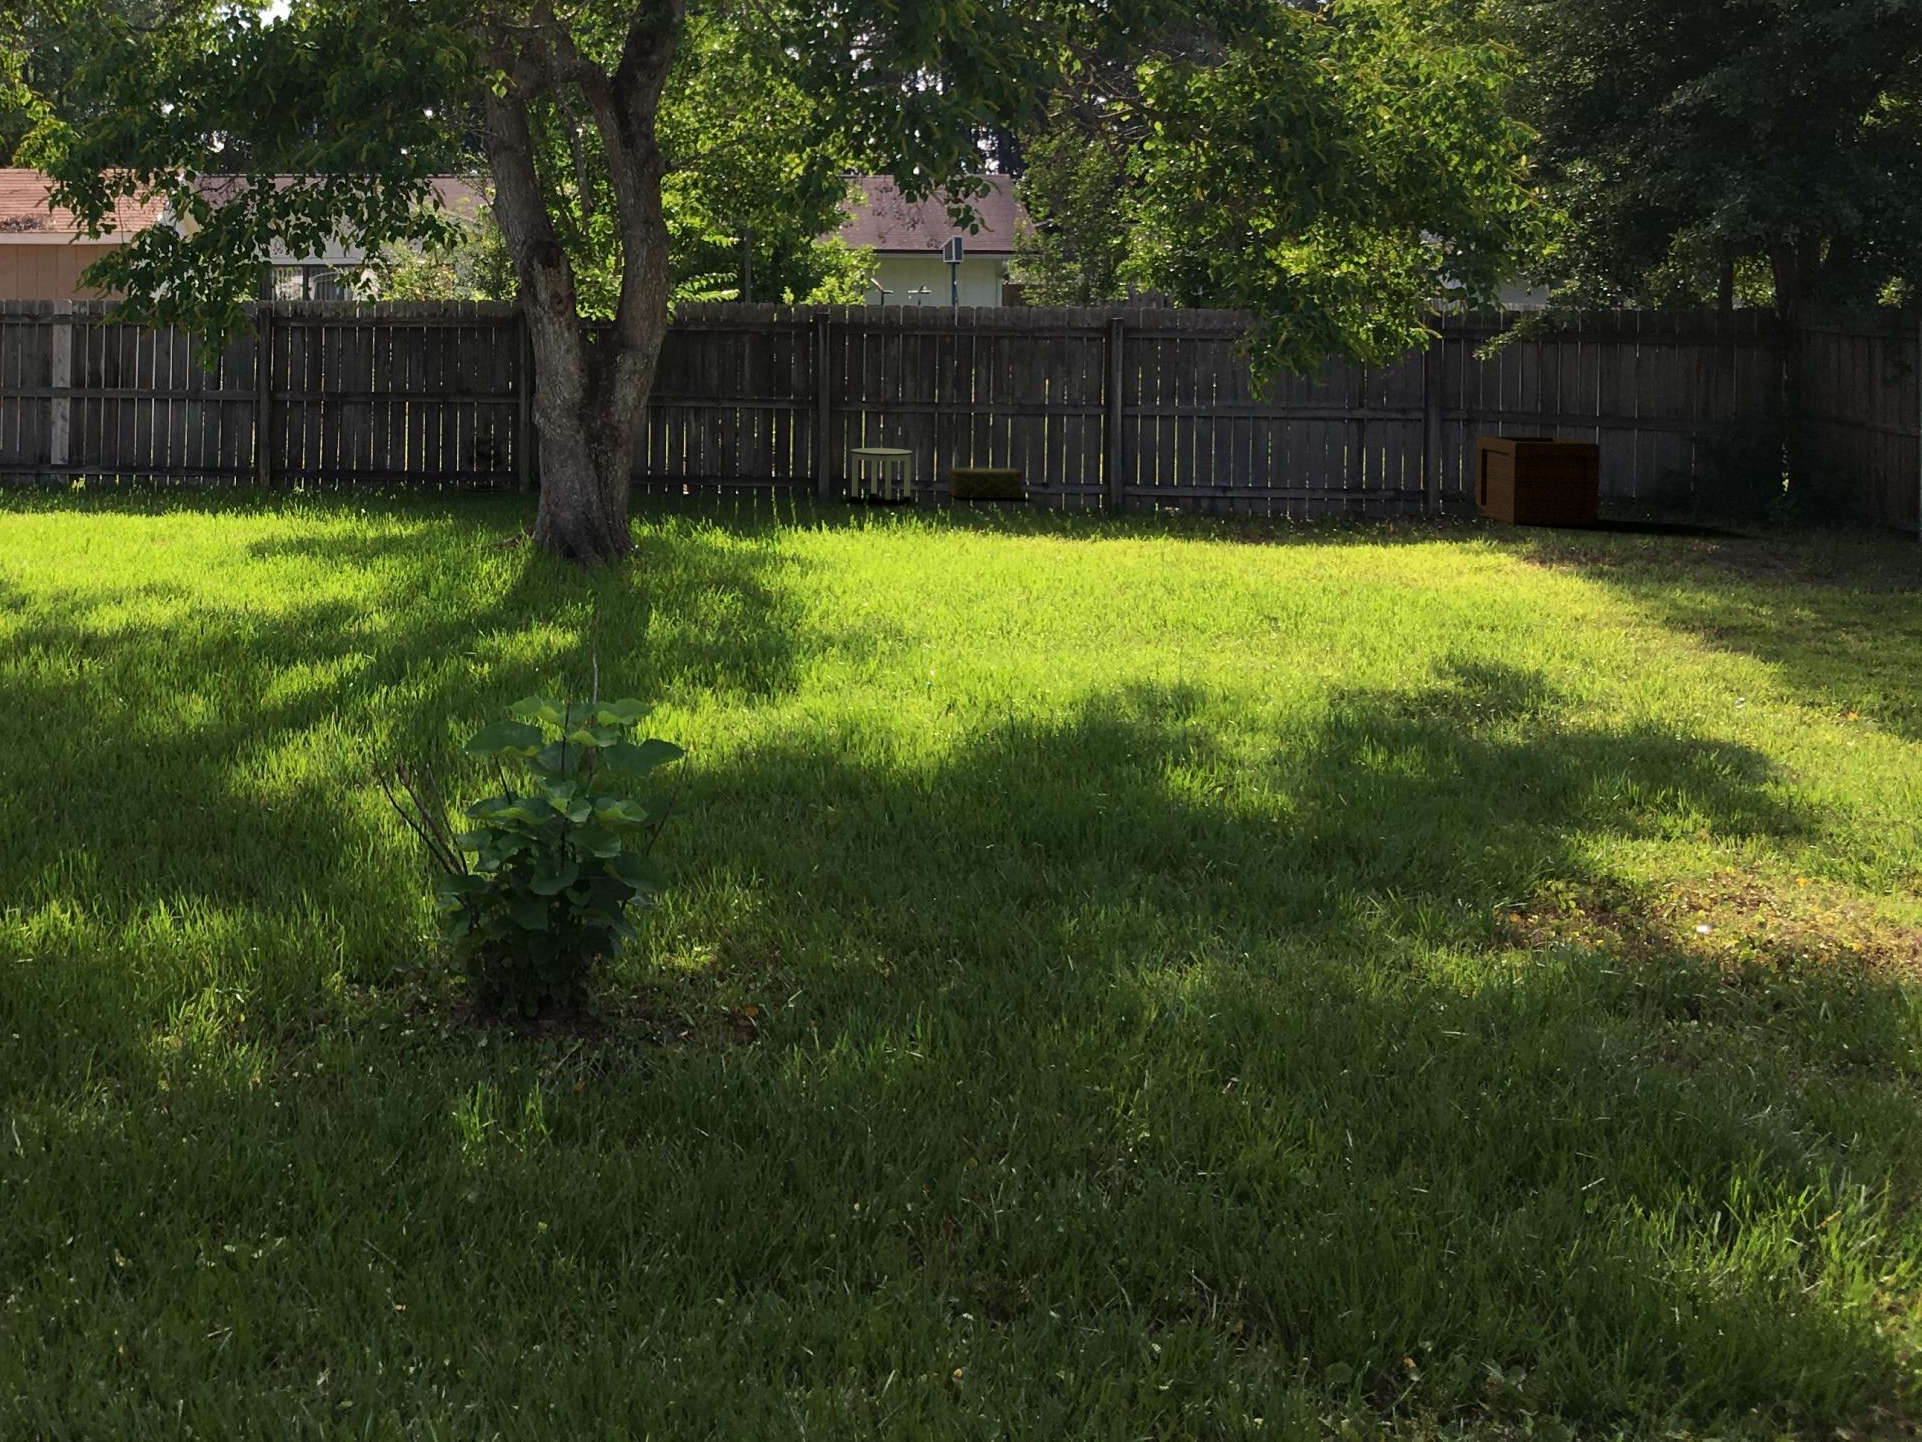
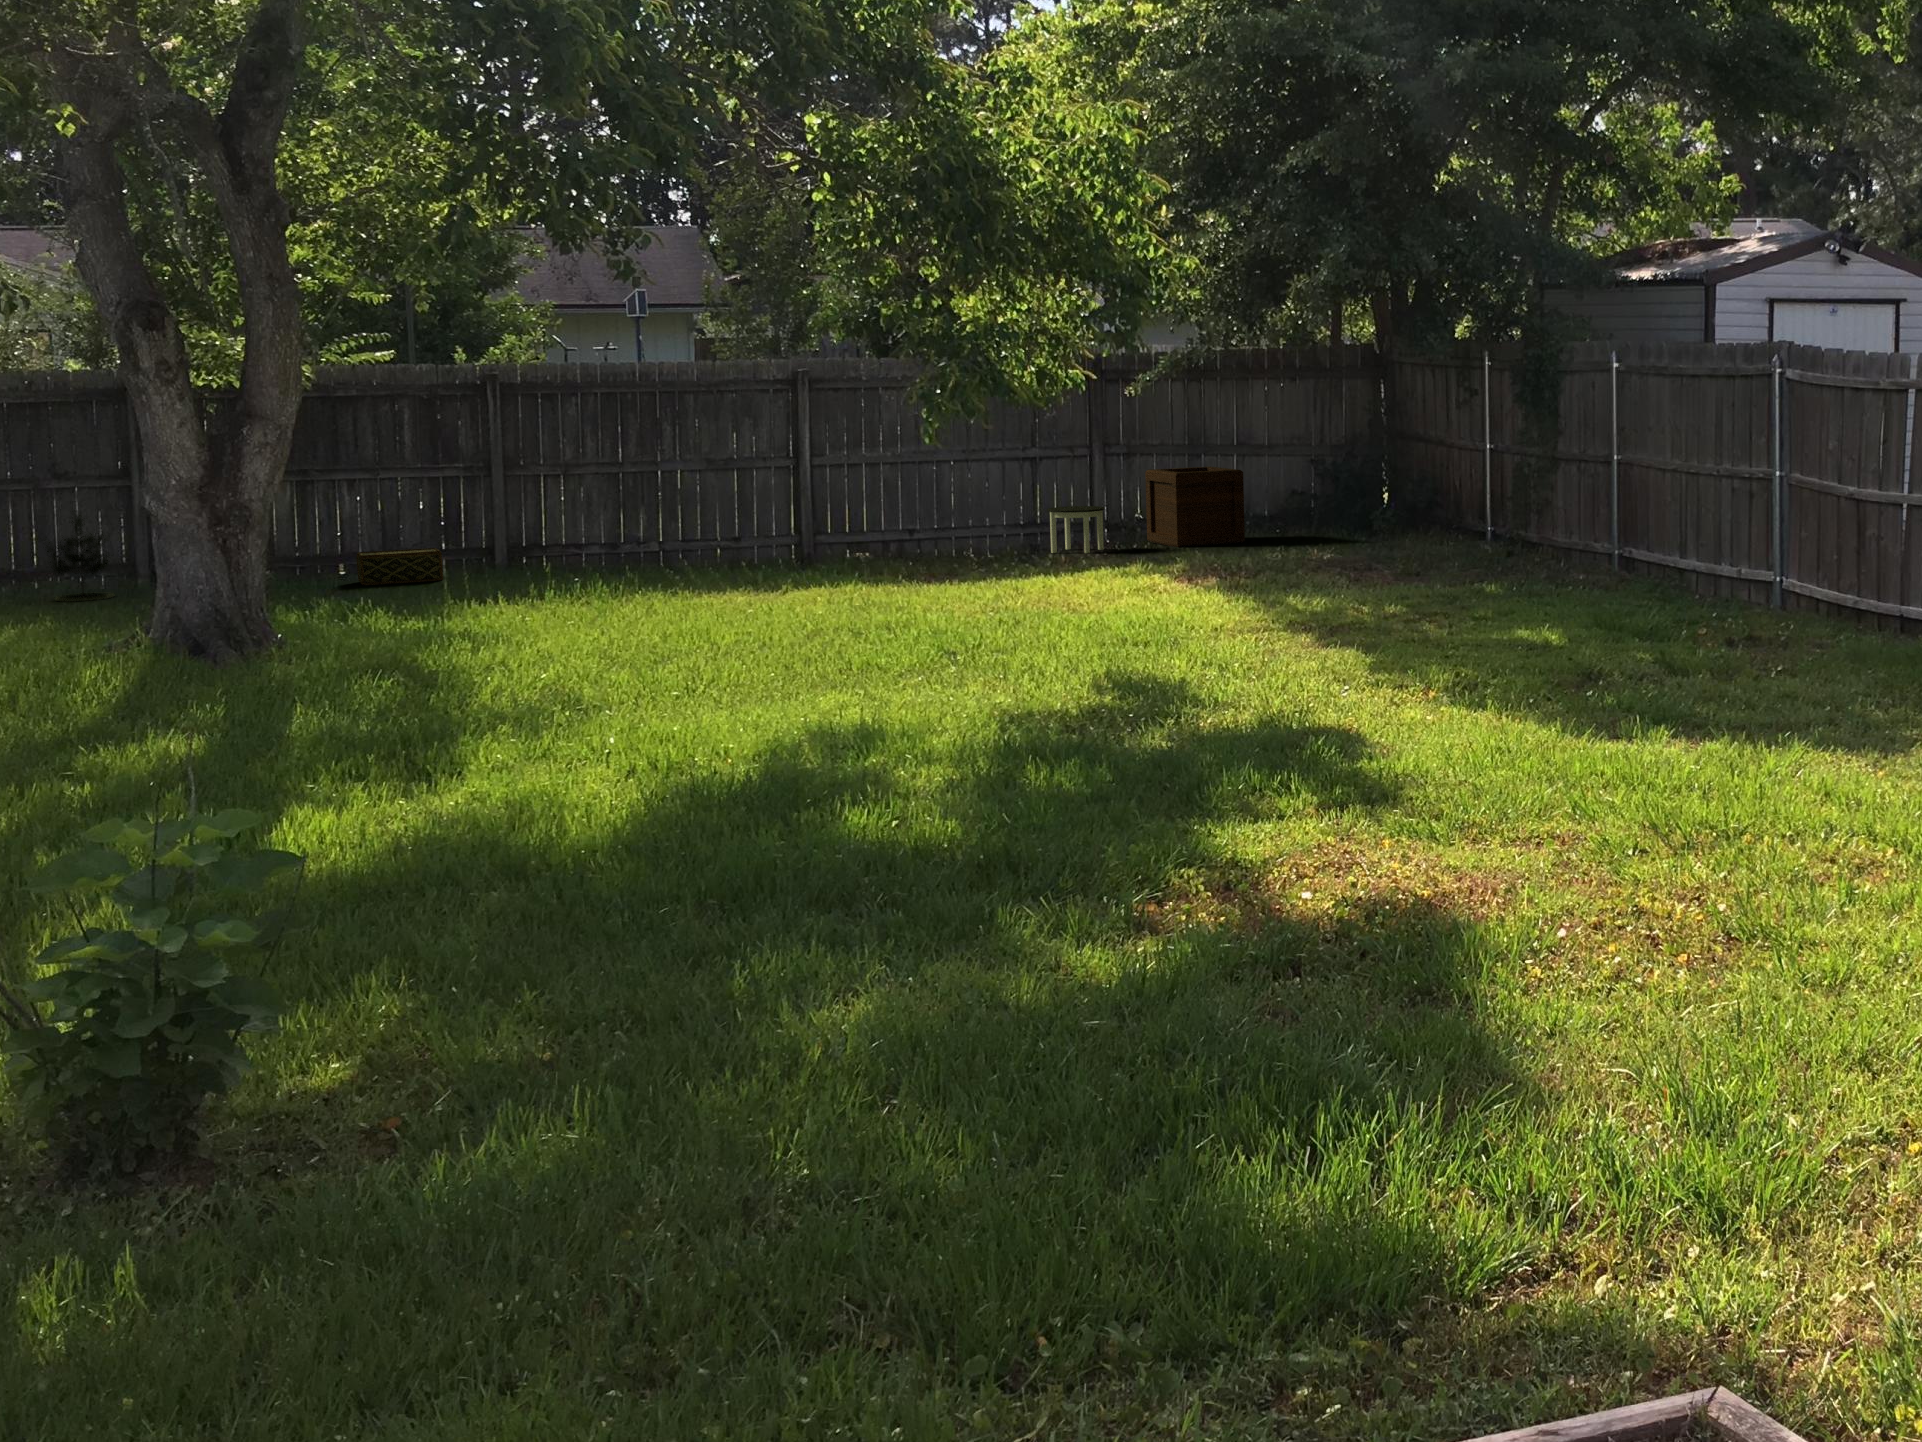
round table: present [851,448,912,500] -> present [1047,506,1105,553]
woven basket: present [948,467,1023,498] -> present [357,548,443,585]

